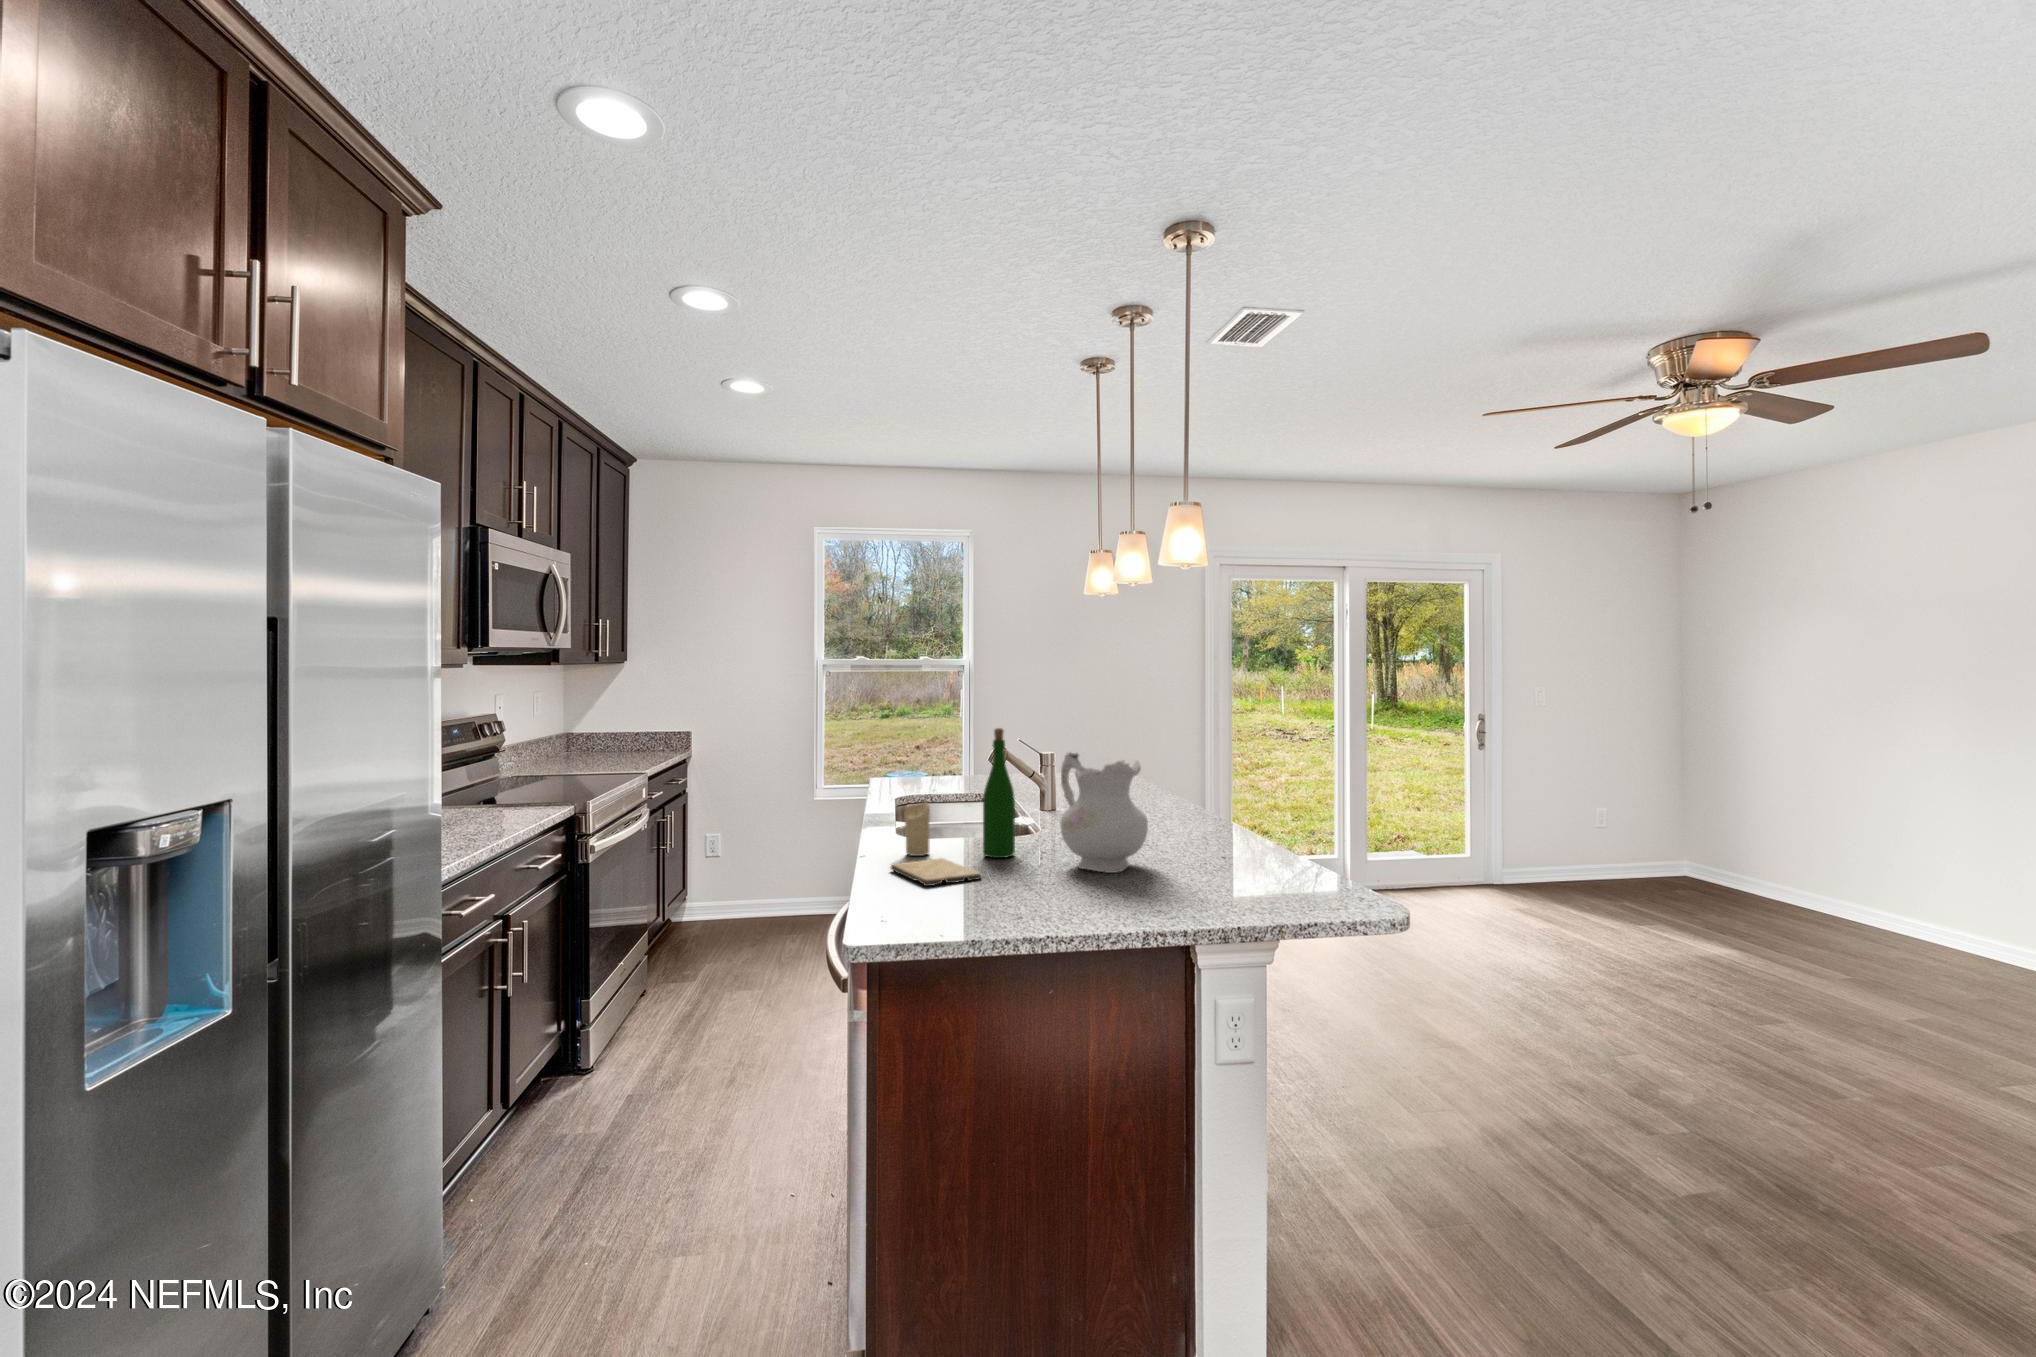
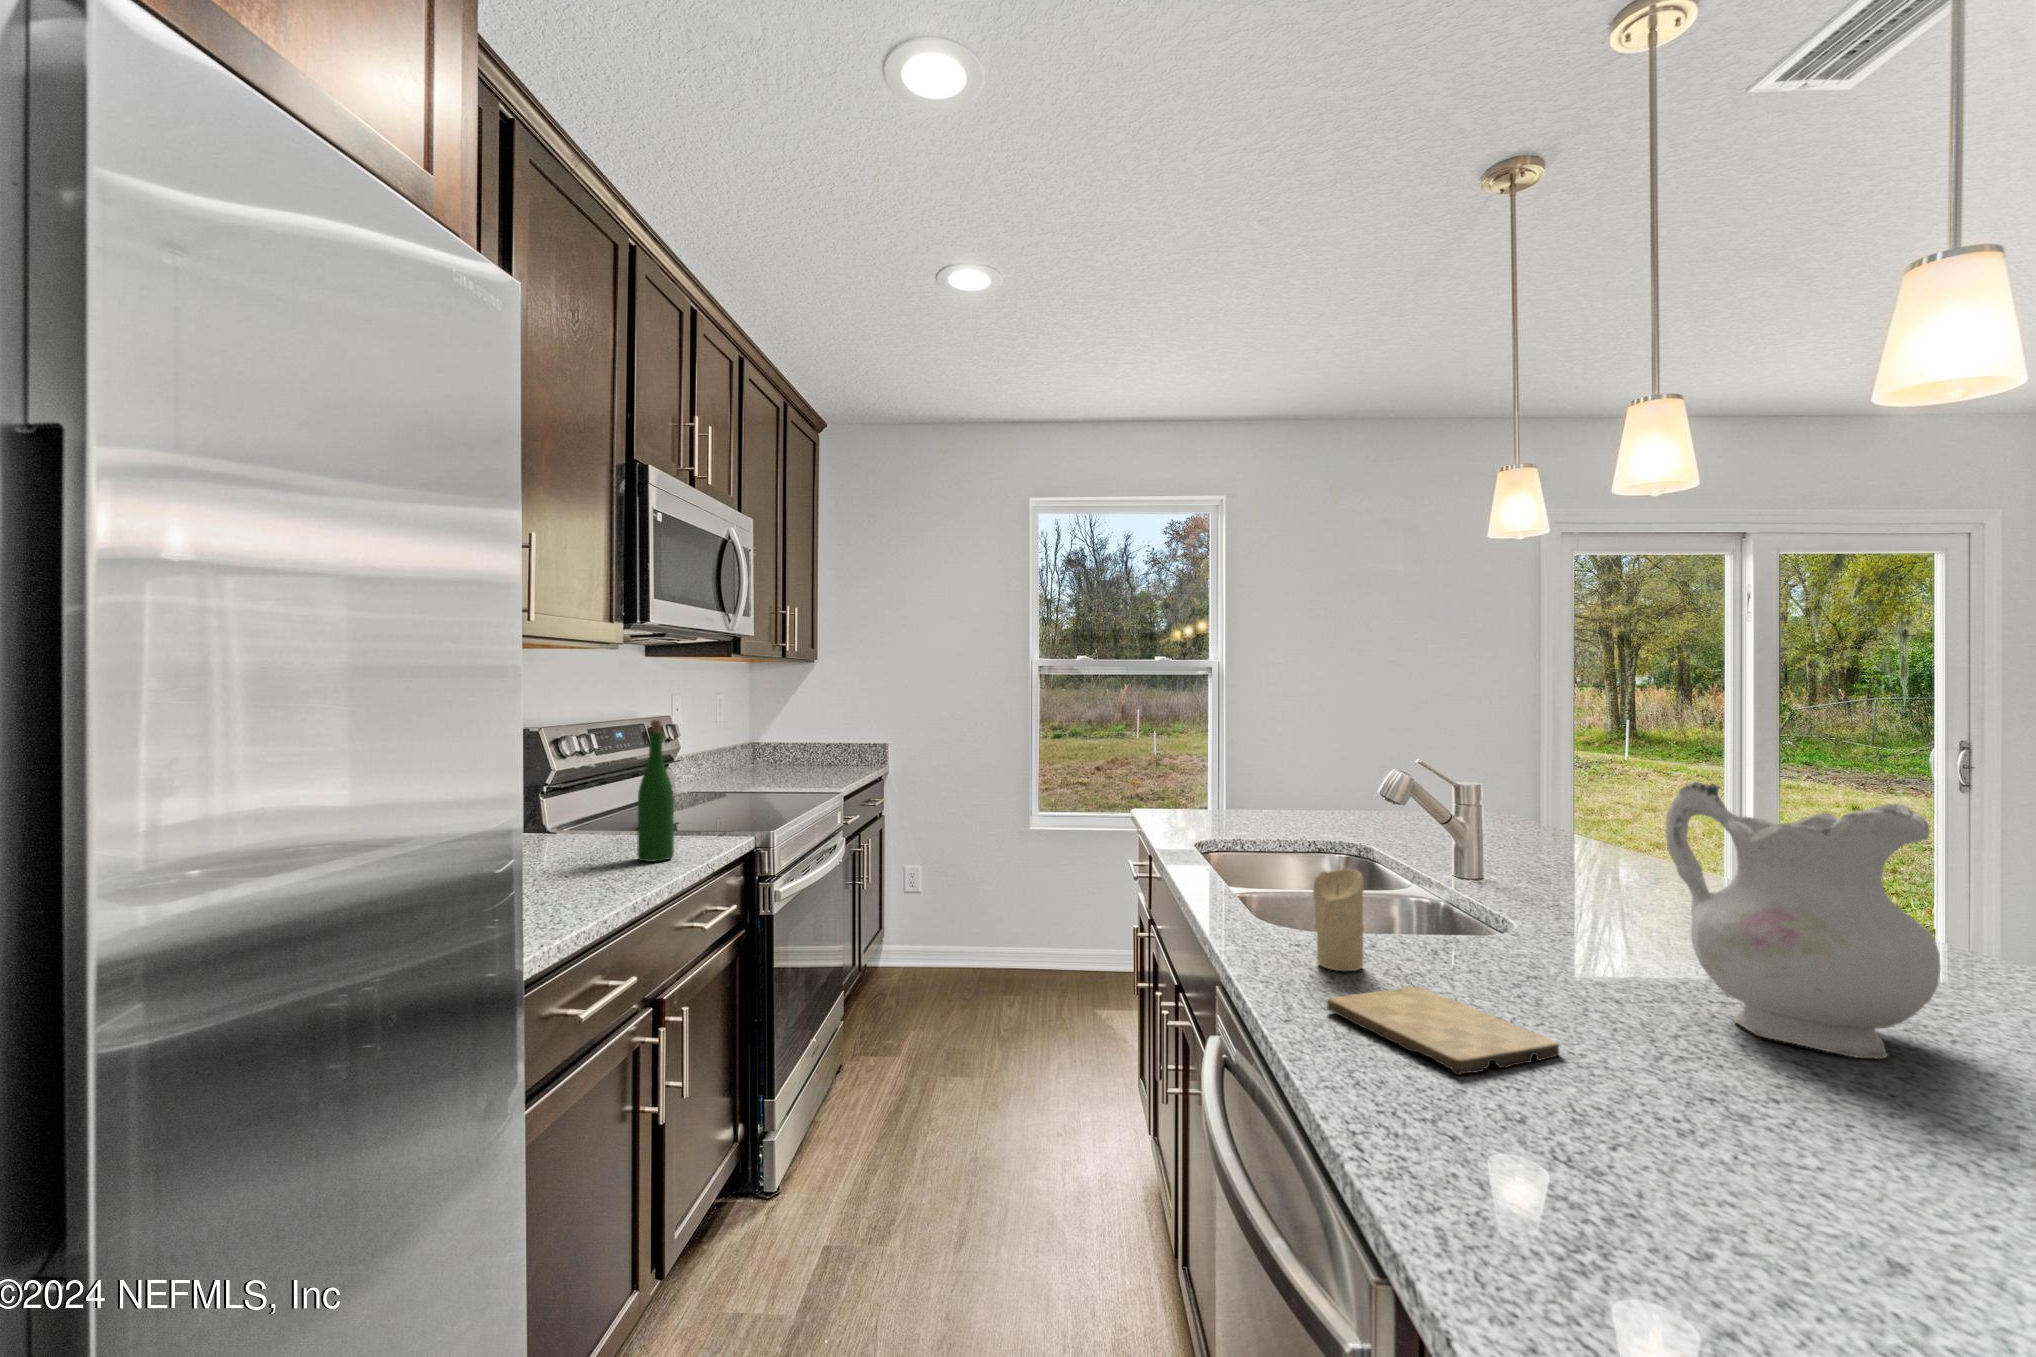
wine bottle: present [983,728,1015,858] -> present [637,720,674,862]

